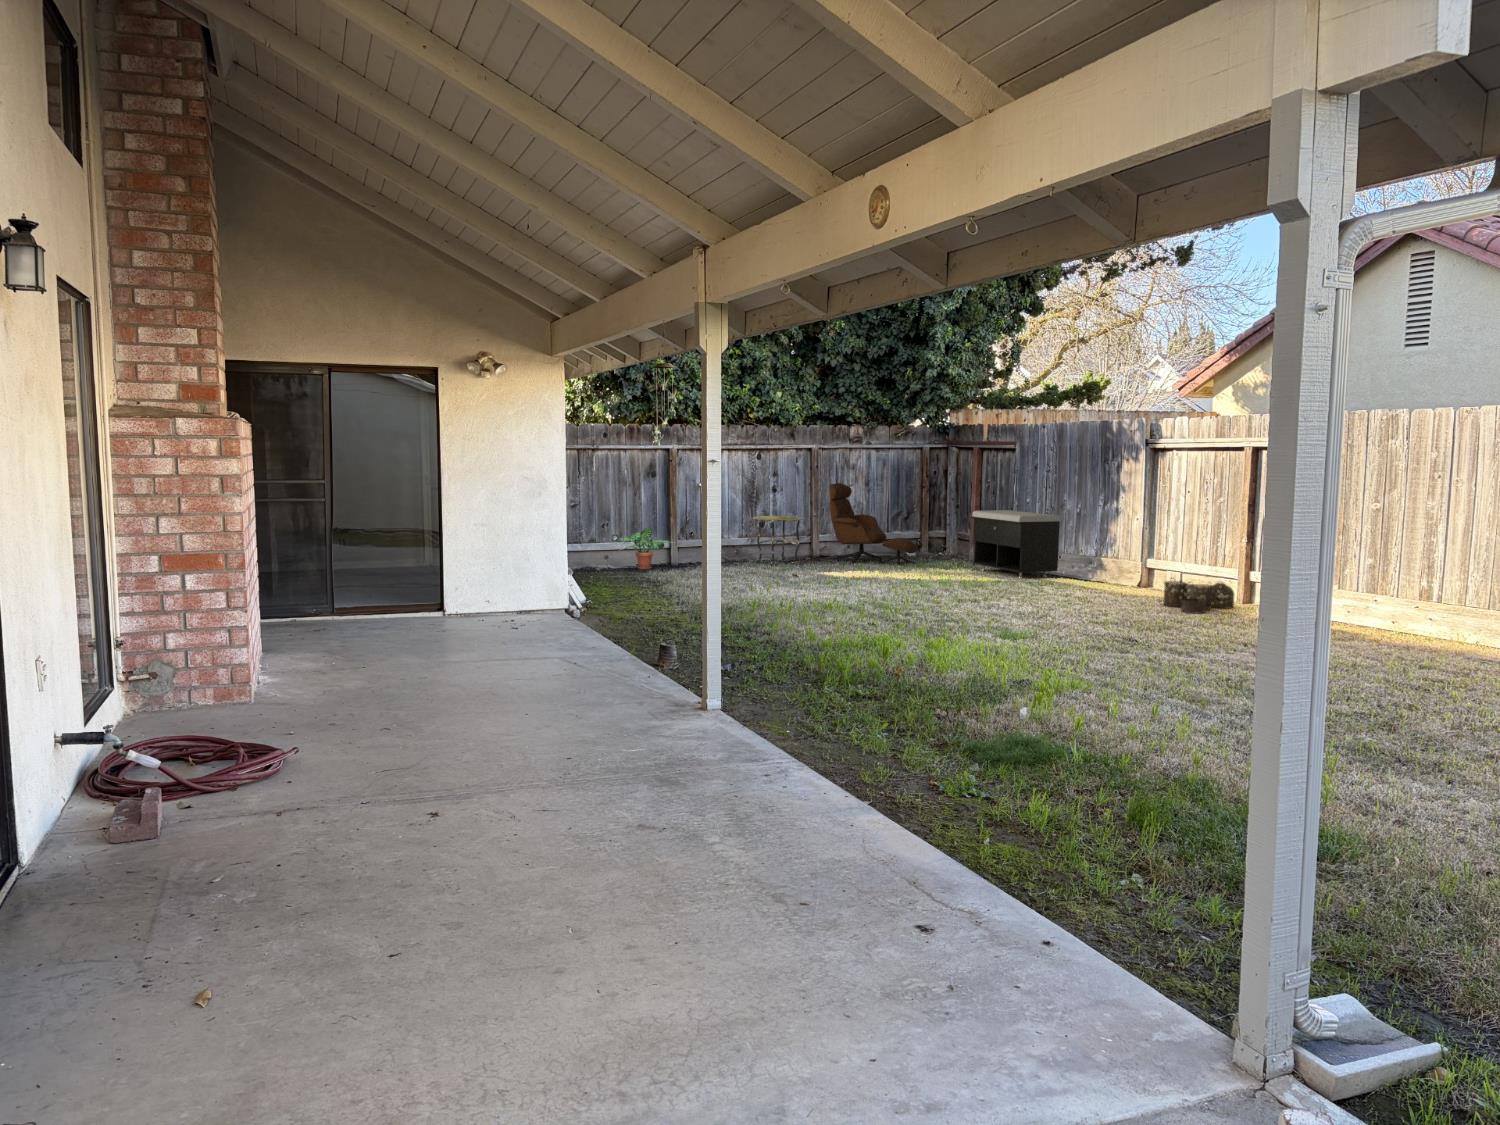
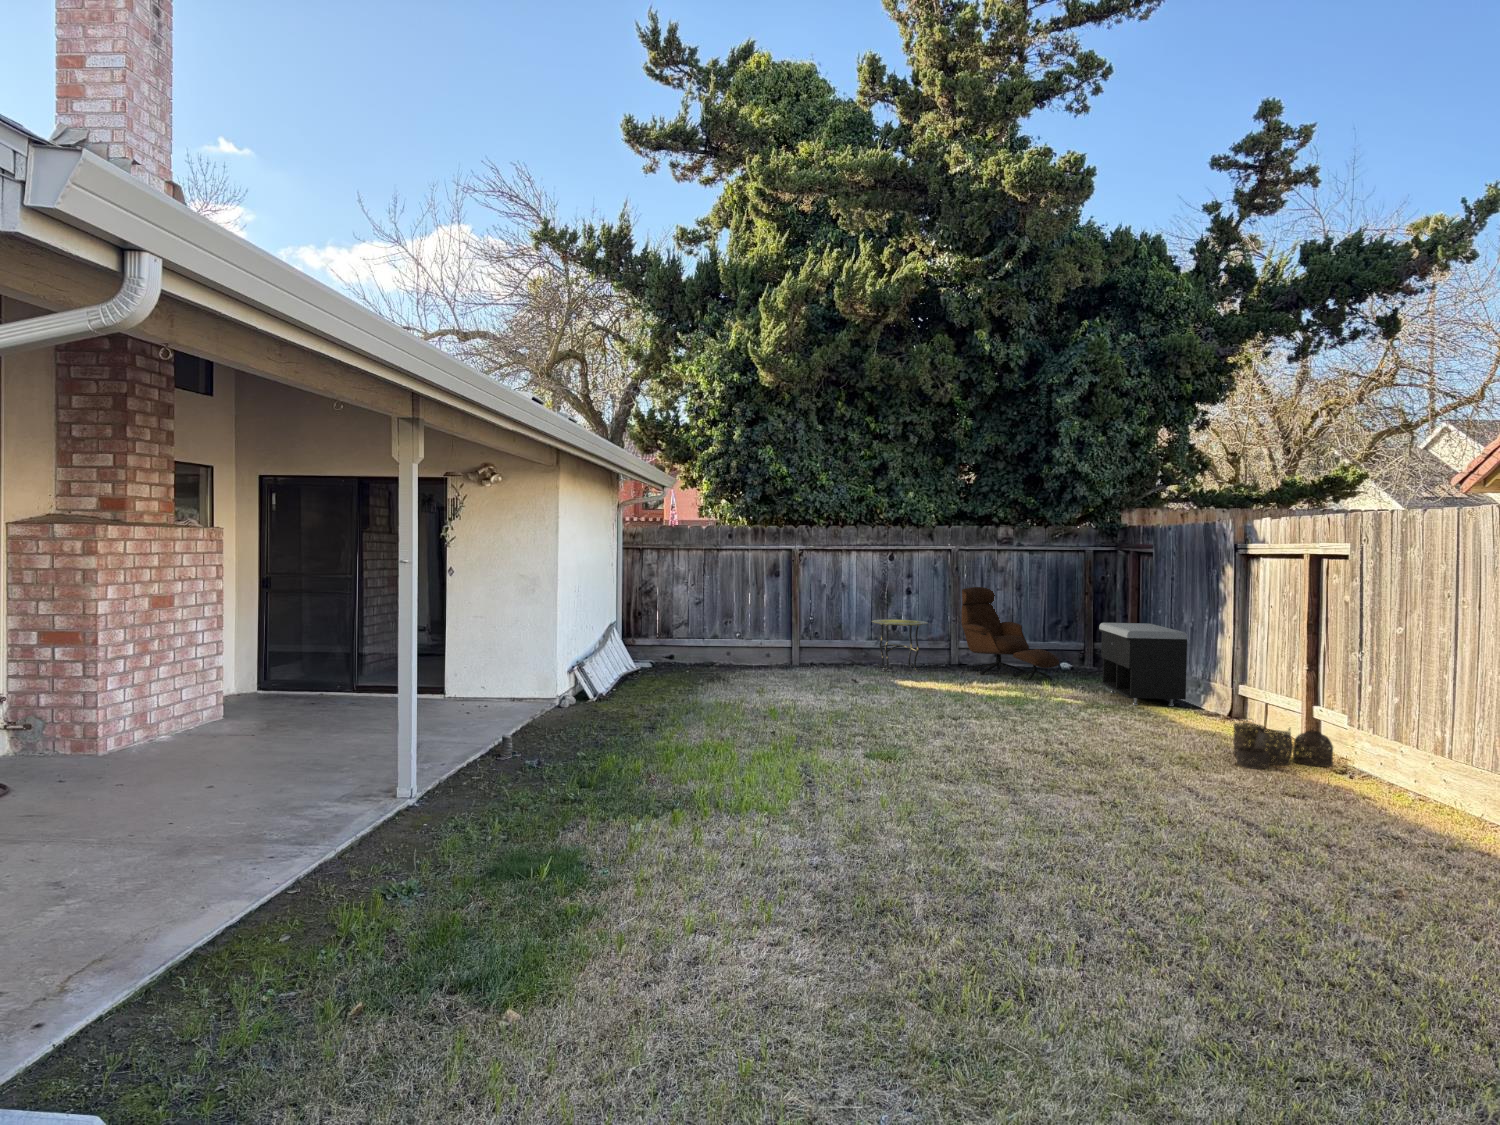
potted plant: present [618,526,674,569] -> none [720,625,781,667]

